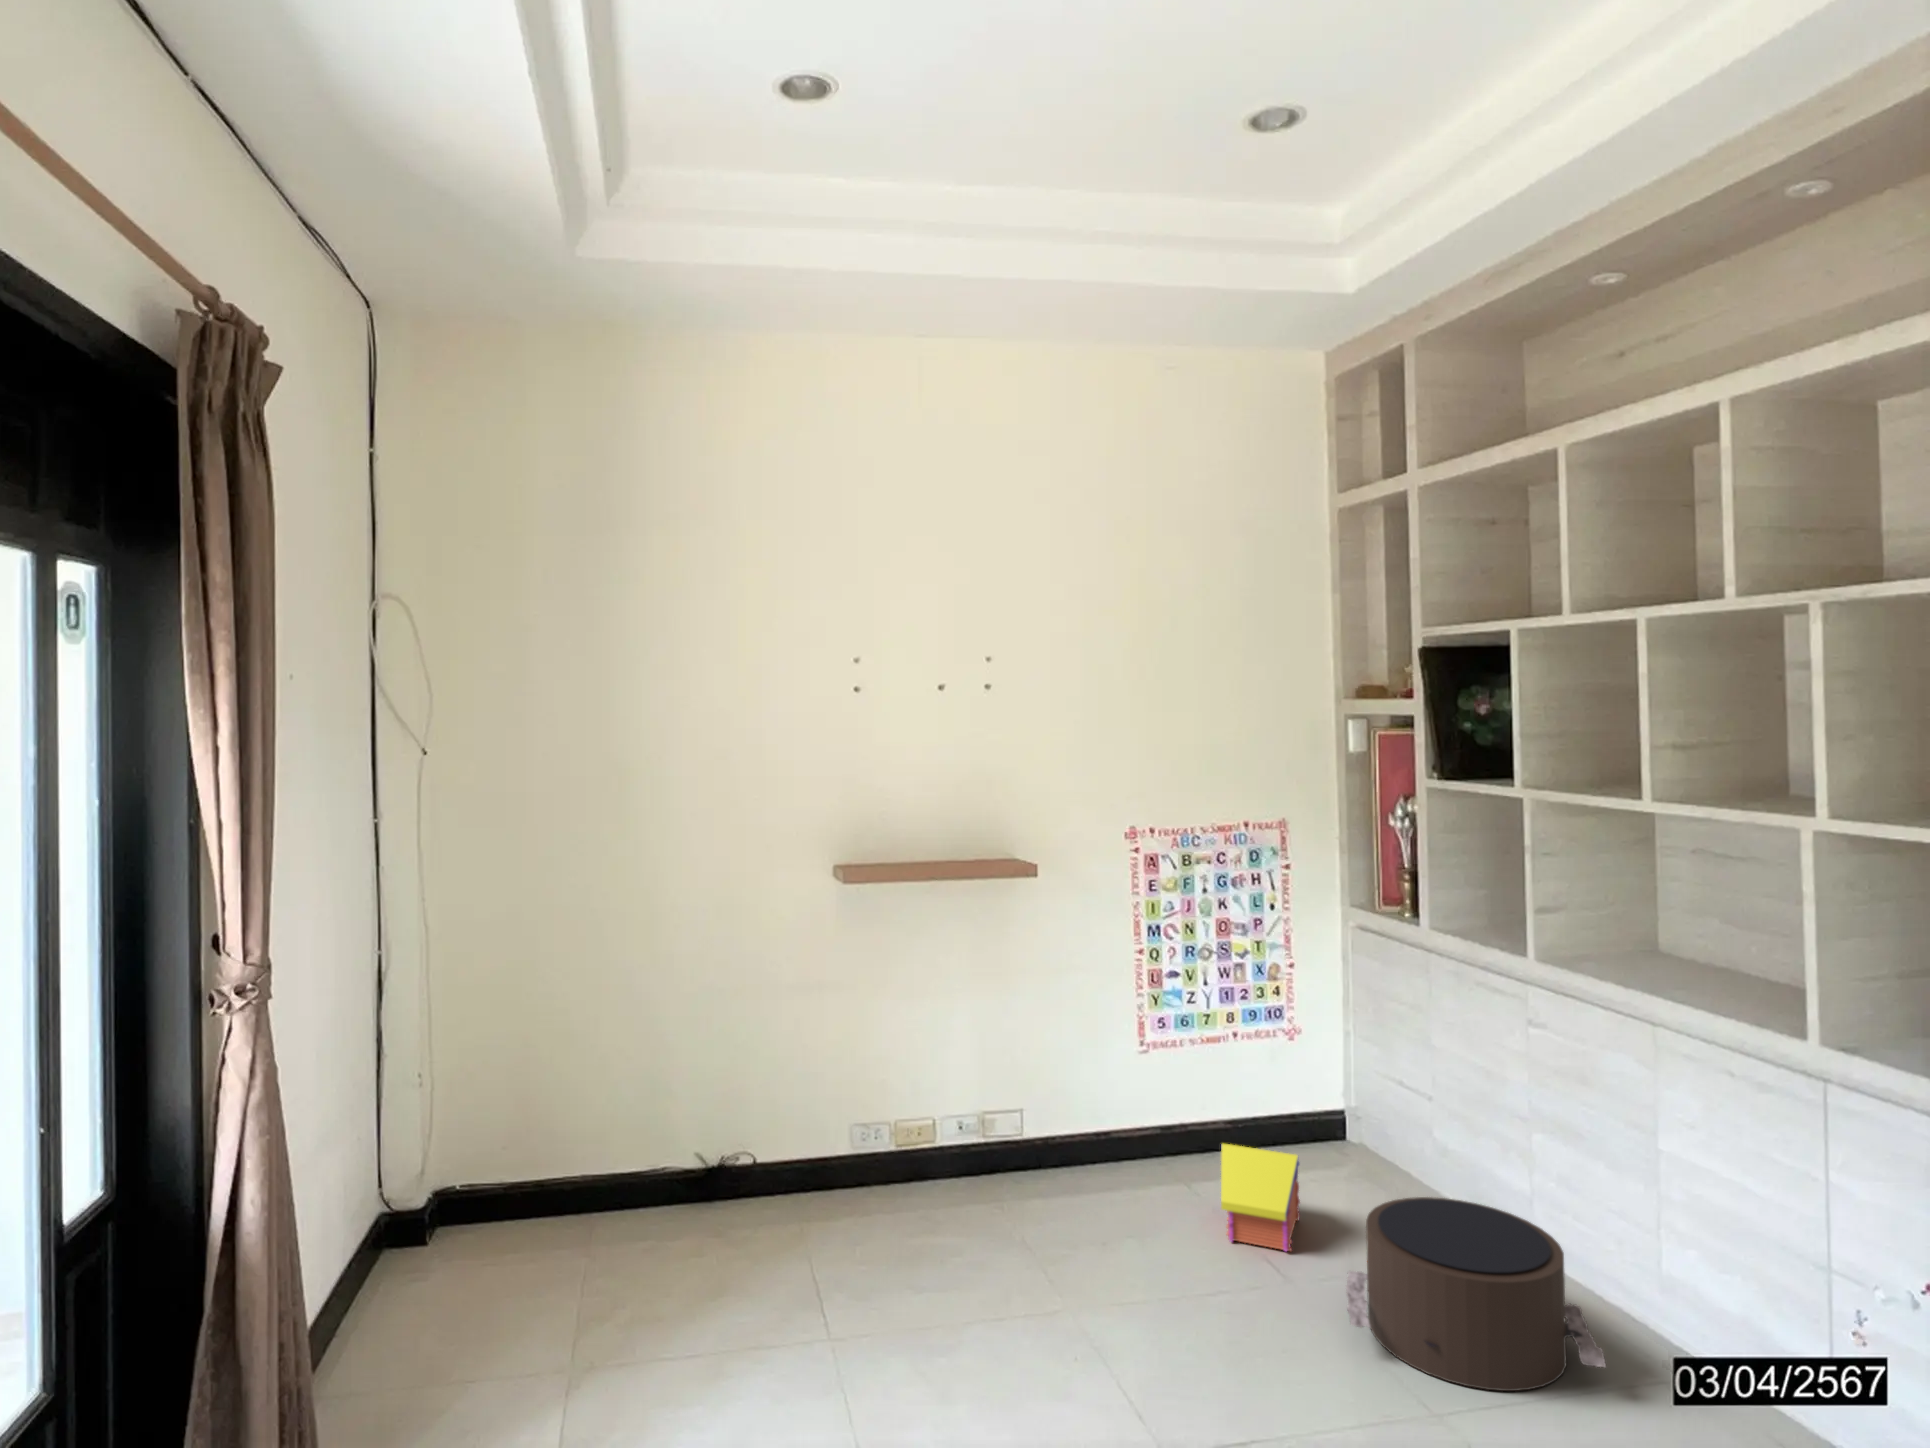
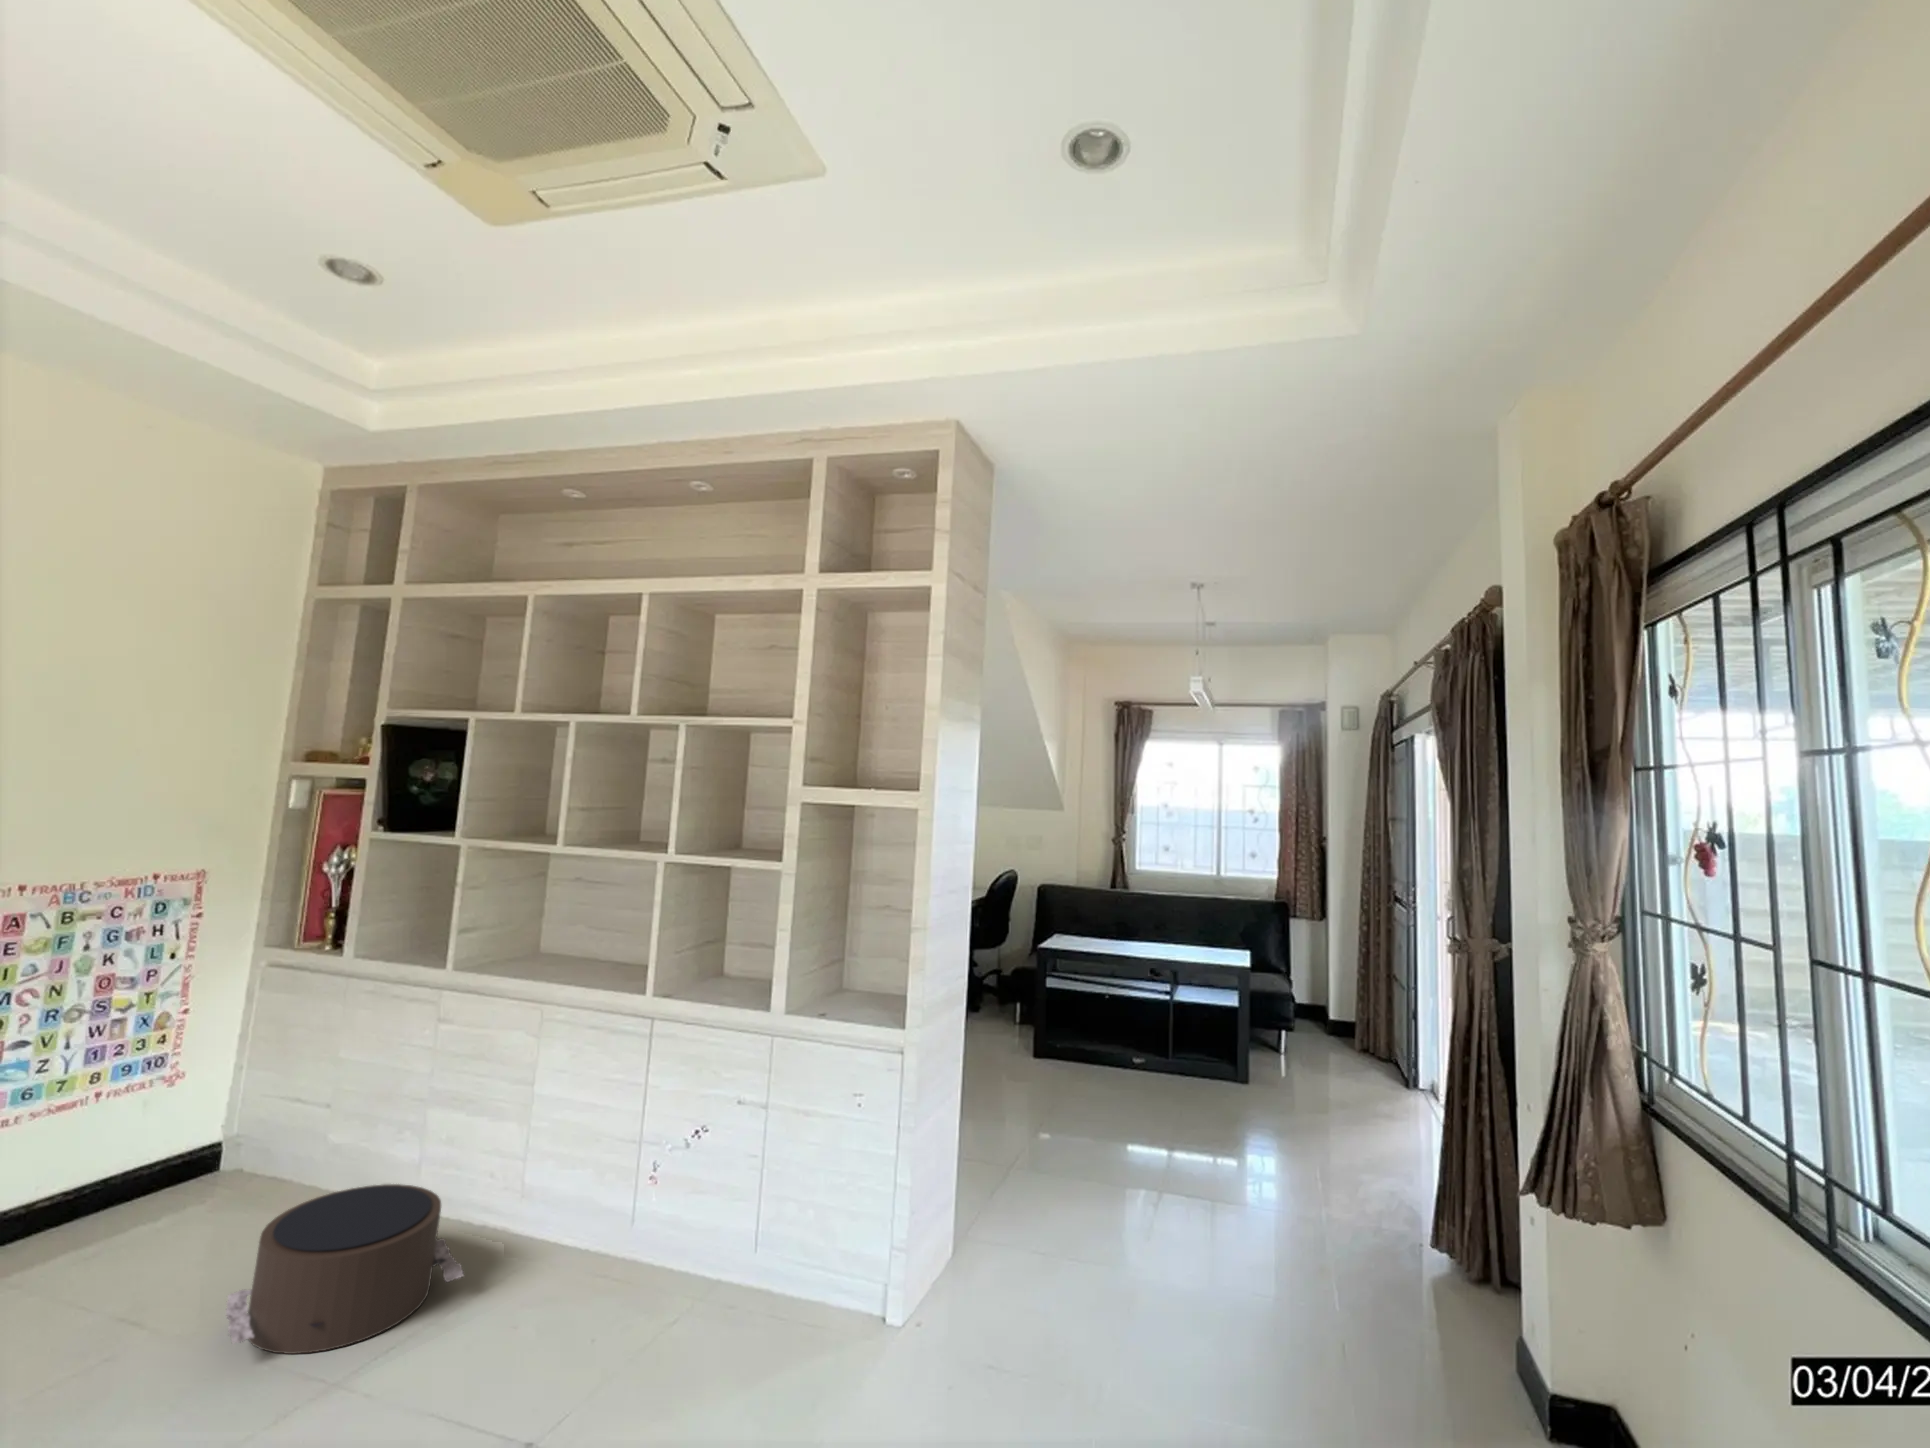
toy house: present [1221,1144,1300,1251] -> none [64,1201,177,1323]

